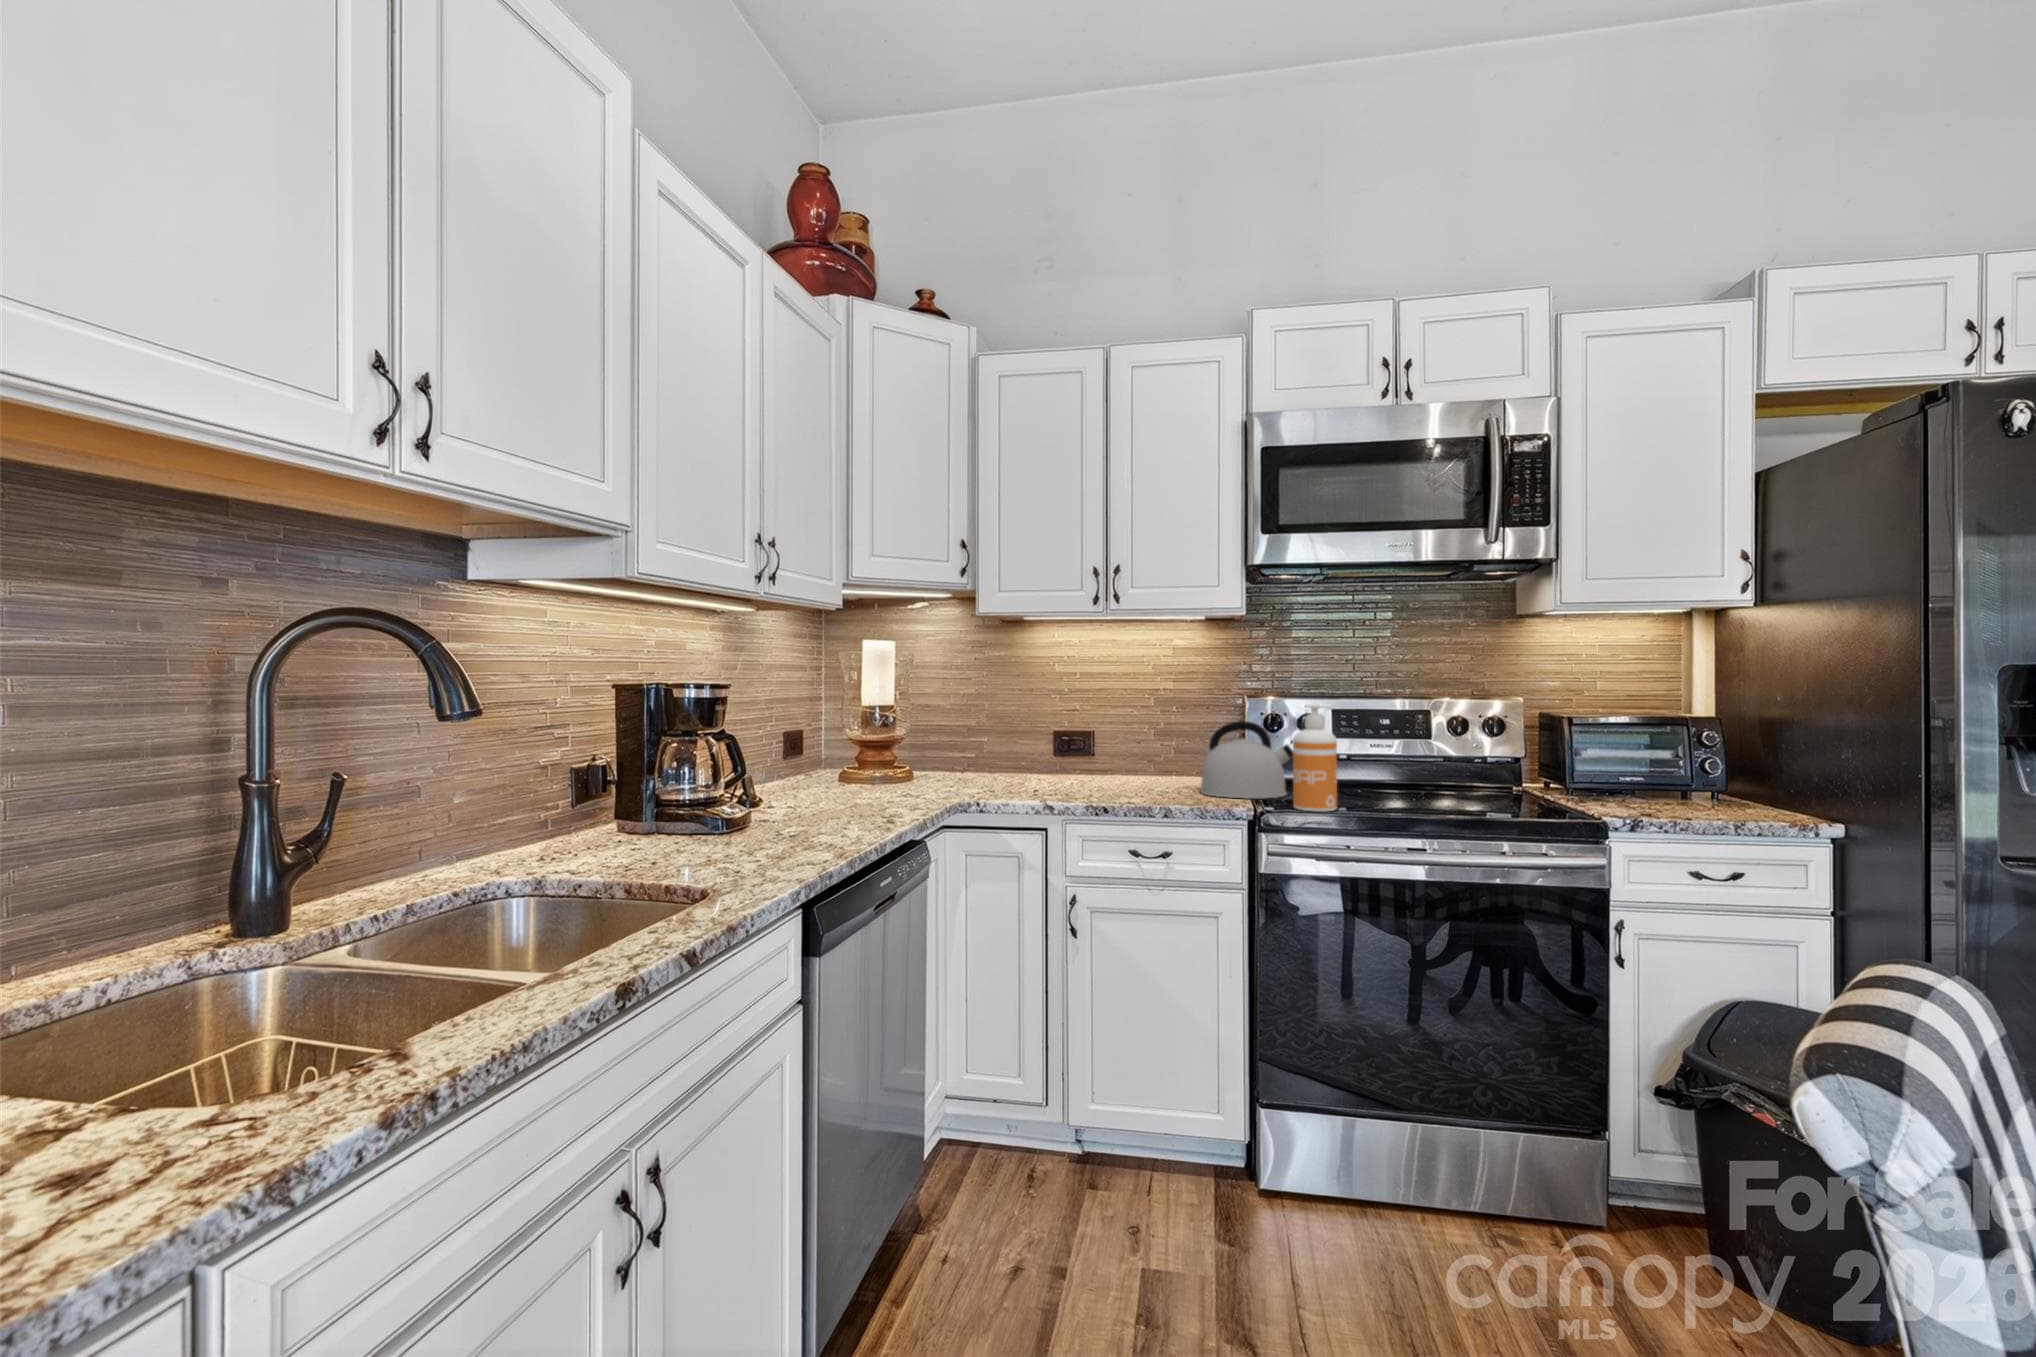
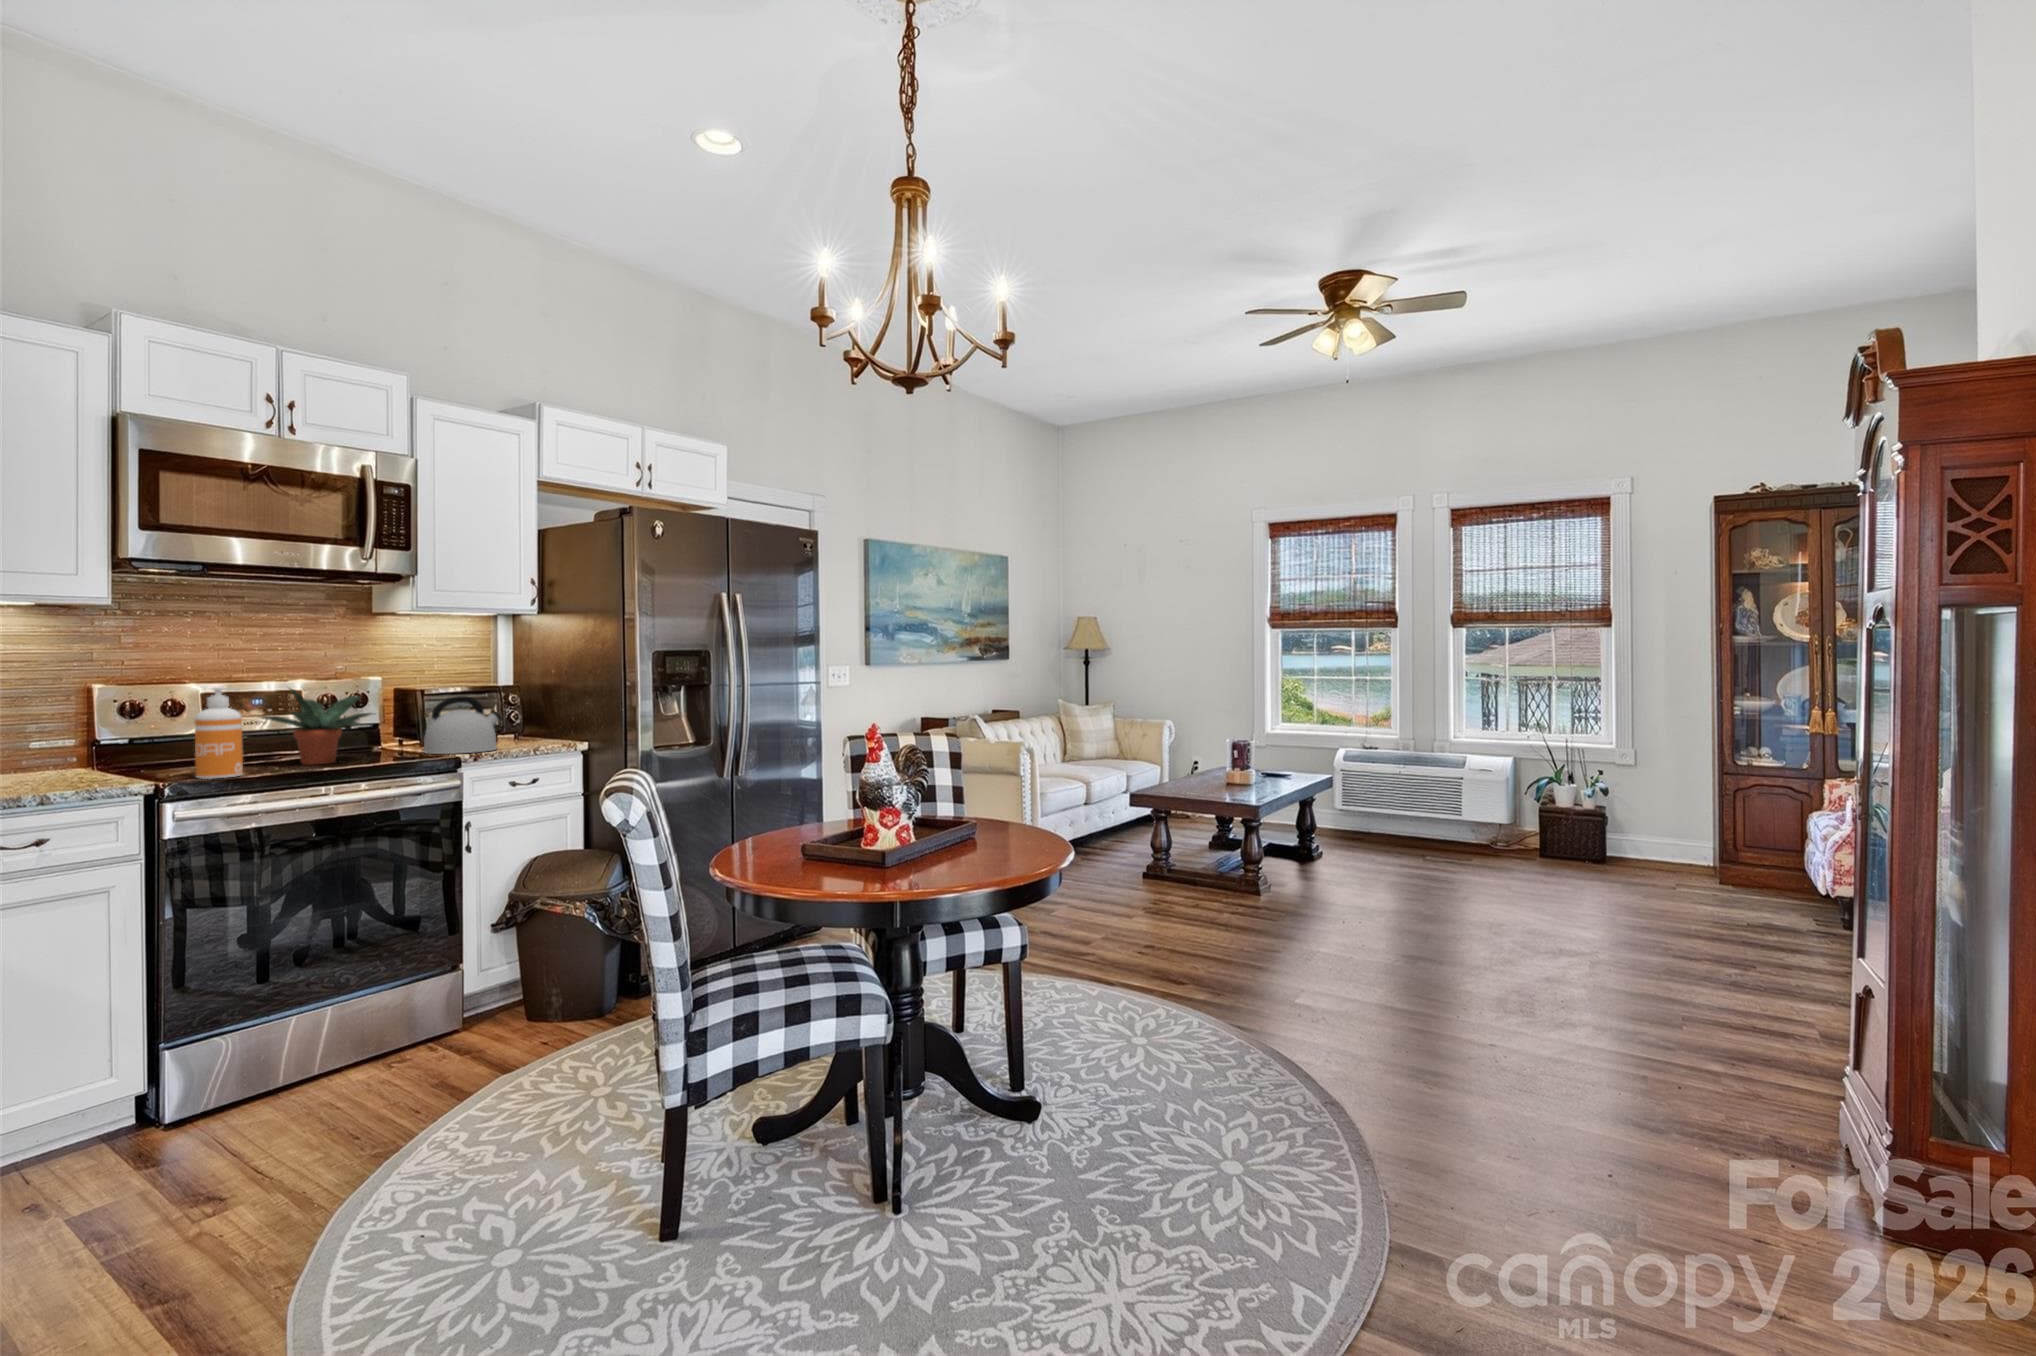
potted plant: none [1364,706,1497,806] -> present [259,689,372,765]
kettle: present [1201,721,1293,798] -> present [424,696,502,754]

